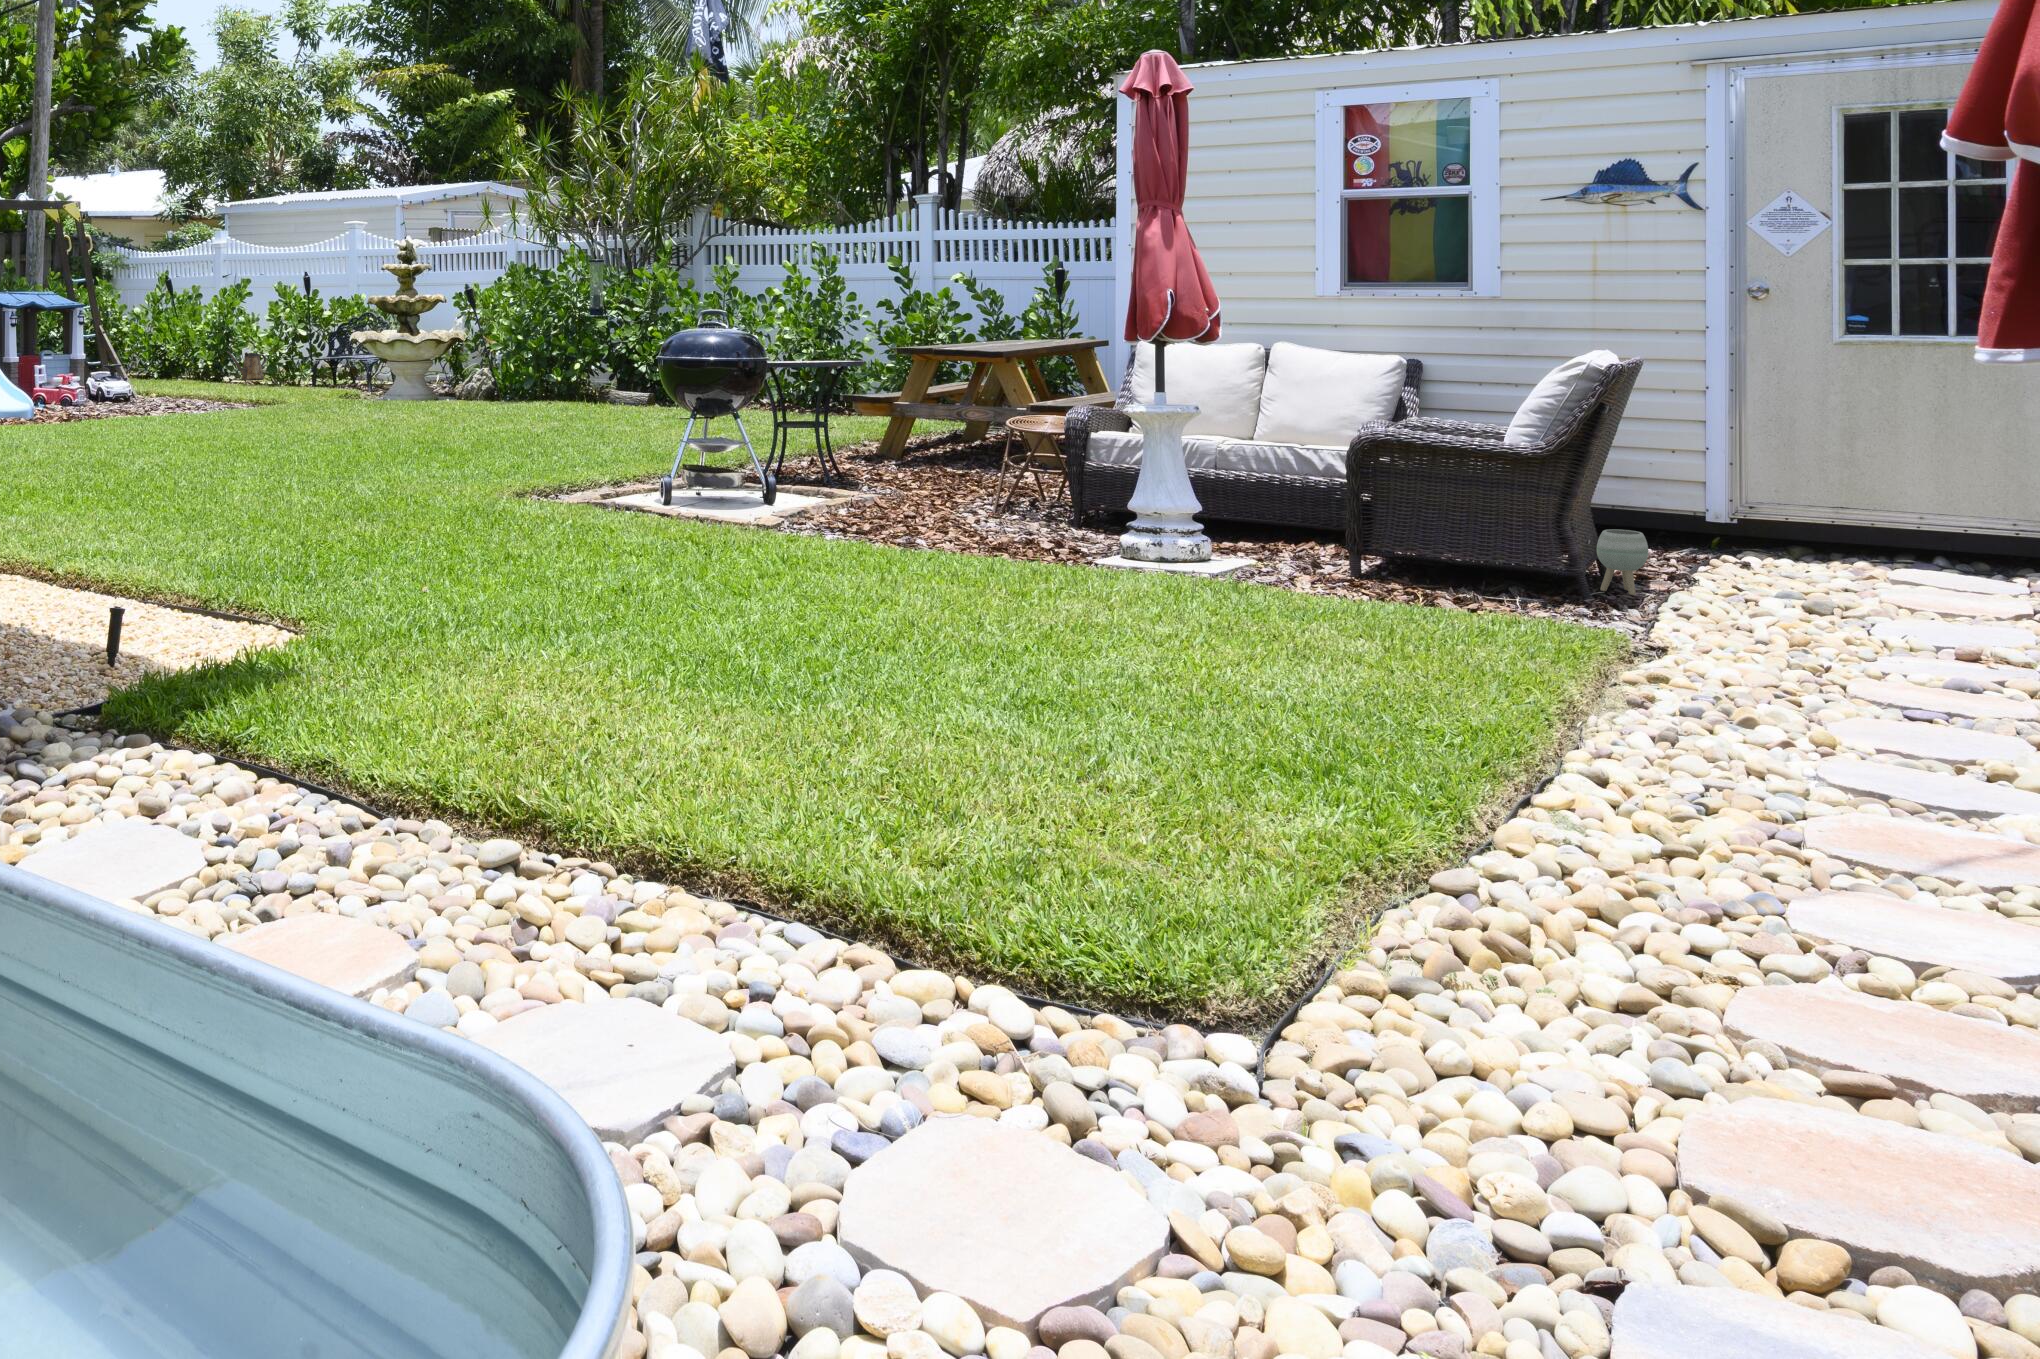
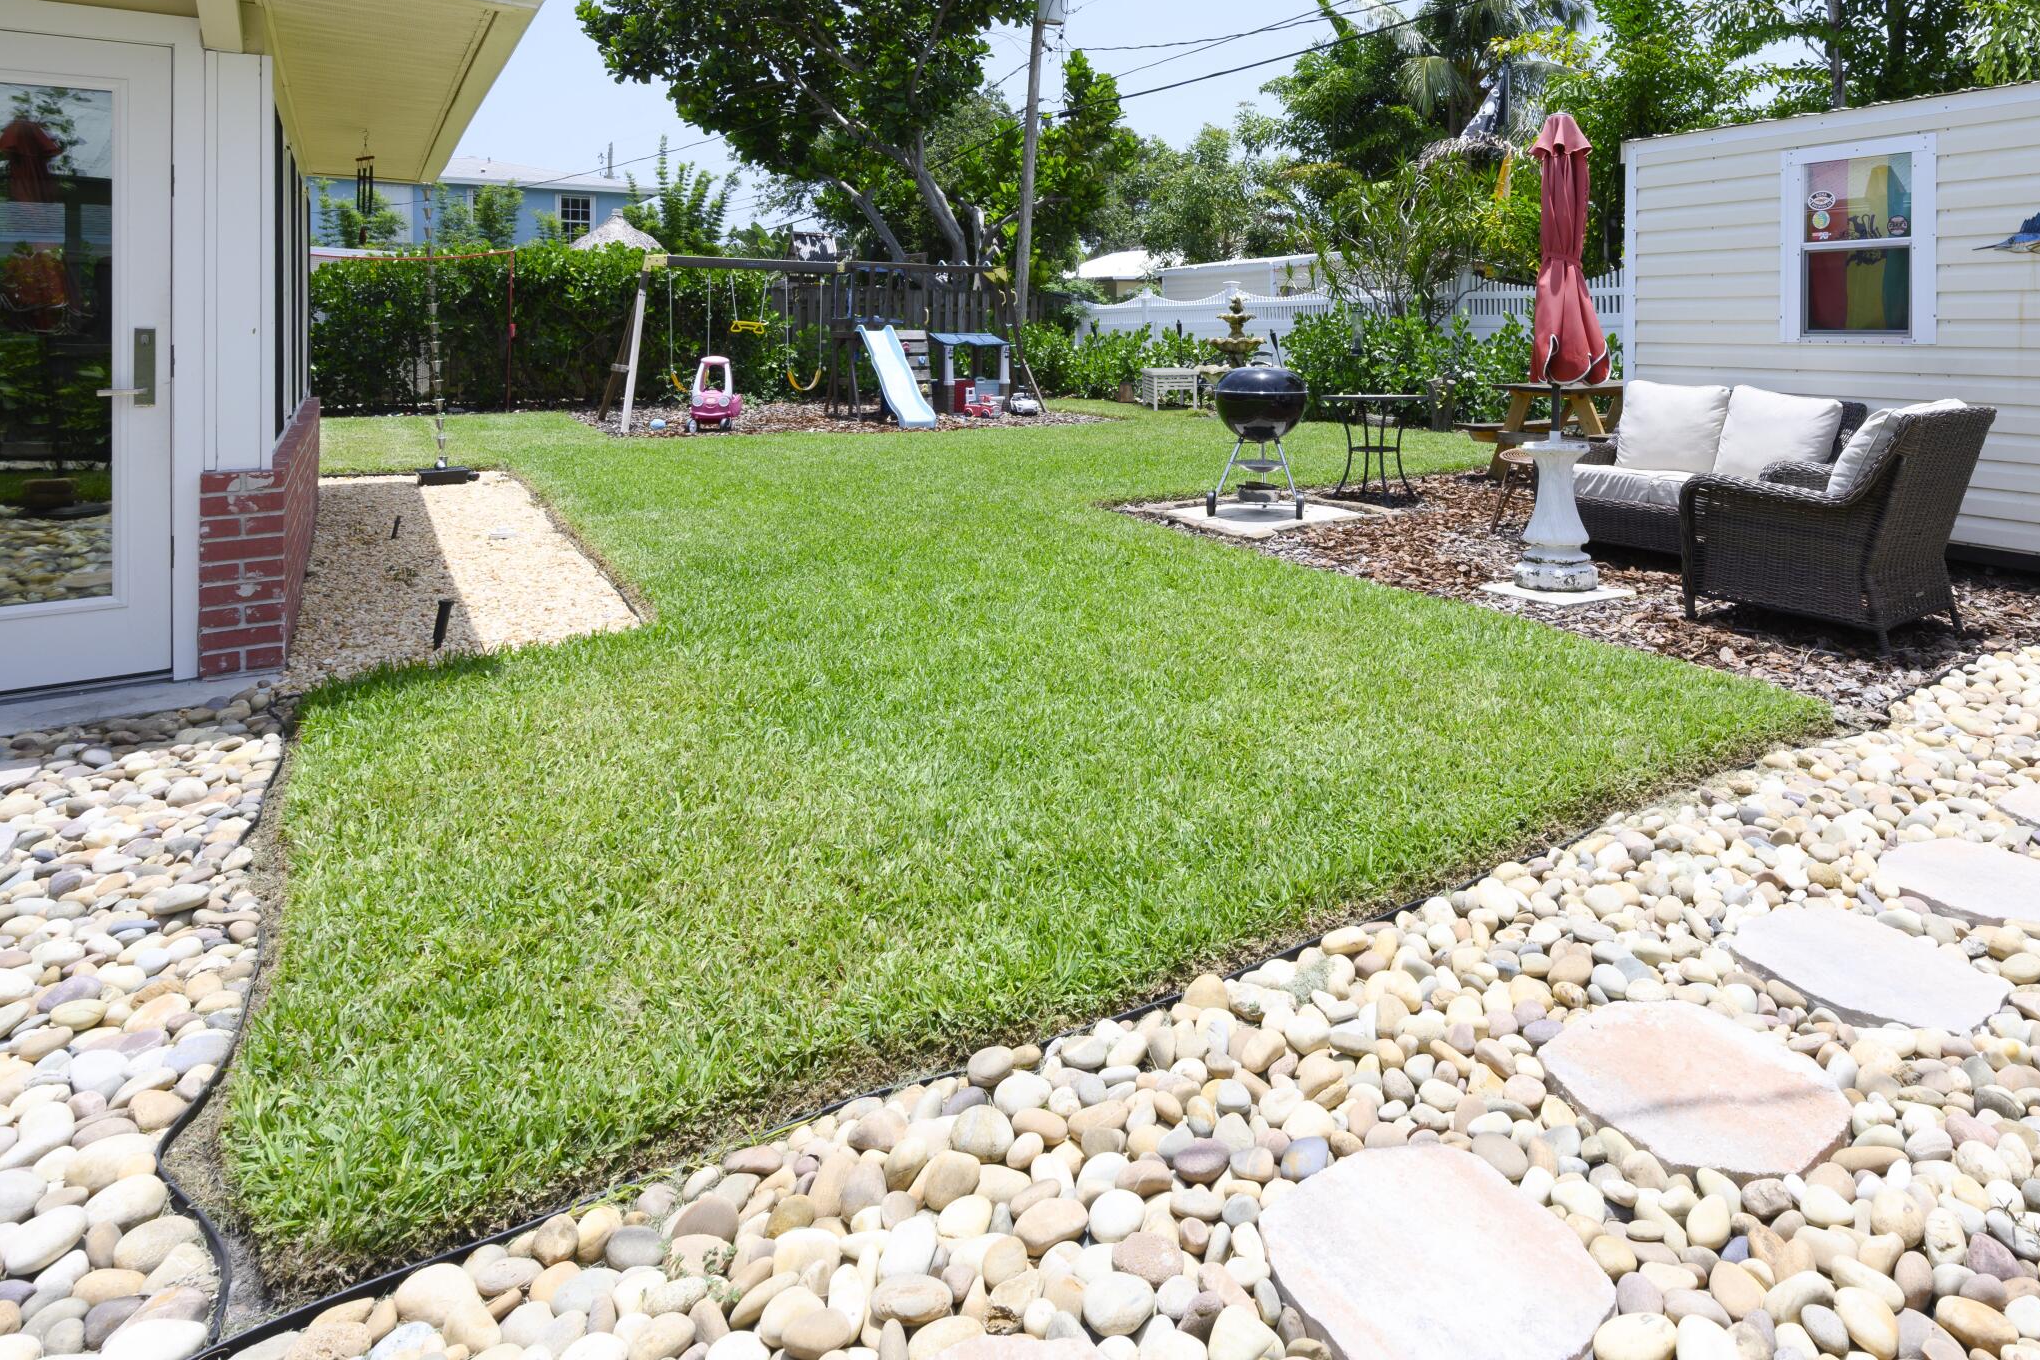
storage bench: none [281,333,375,390] -> present [1140,367,1199,411]
planter: present [1597,529,1648,595] -> none [1886,582,1936,651]

